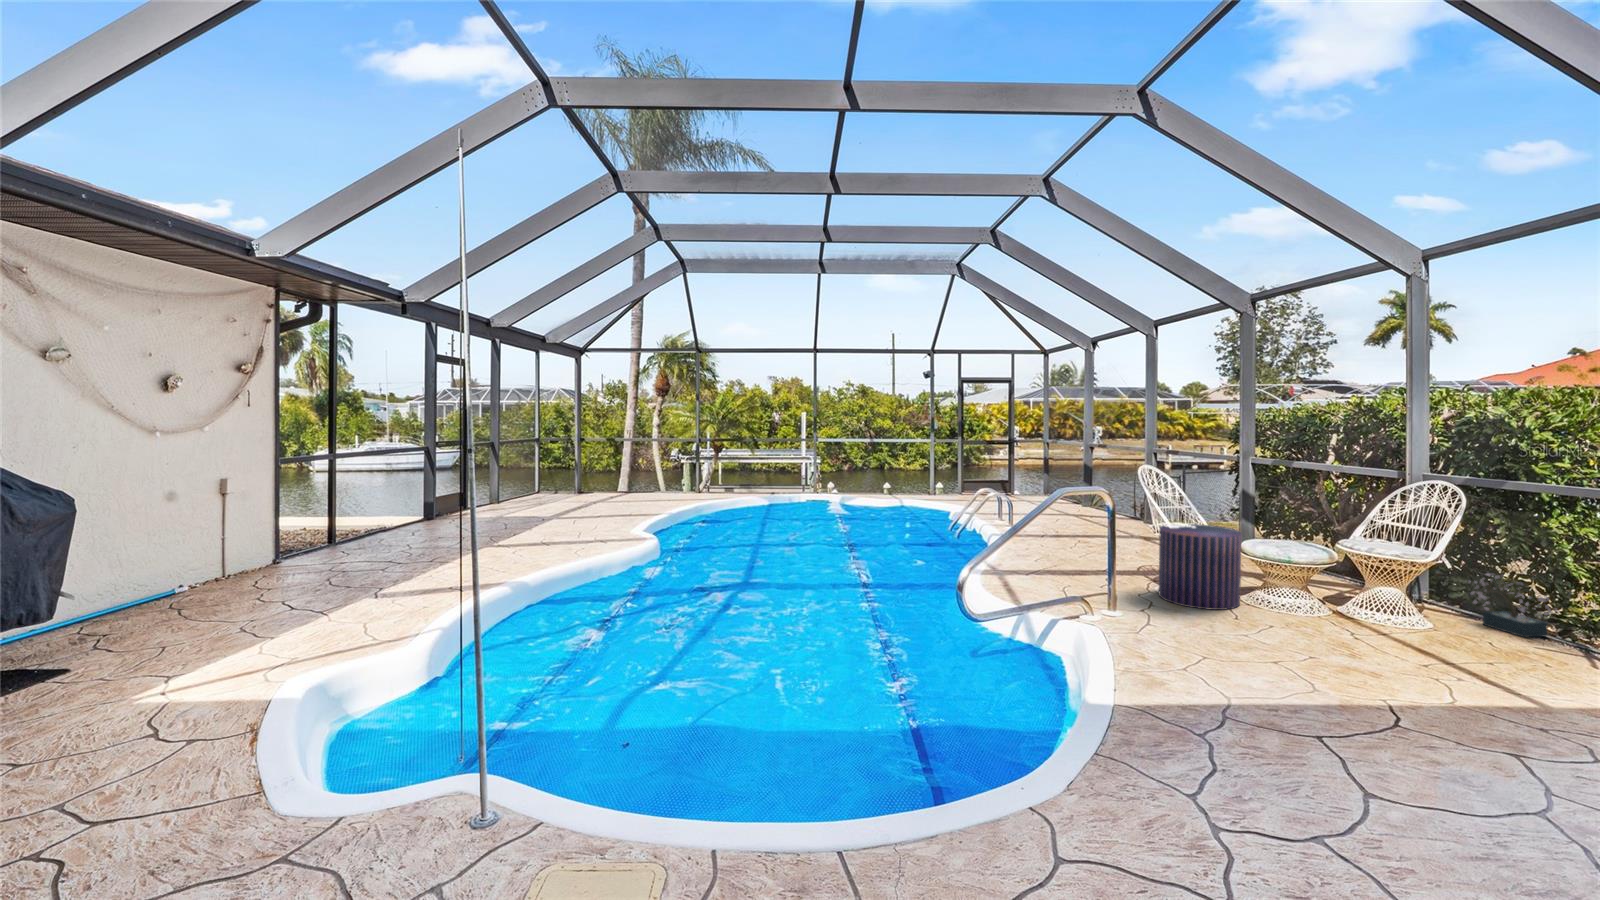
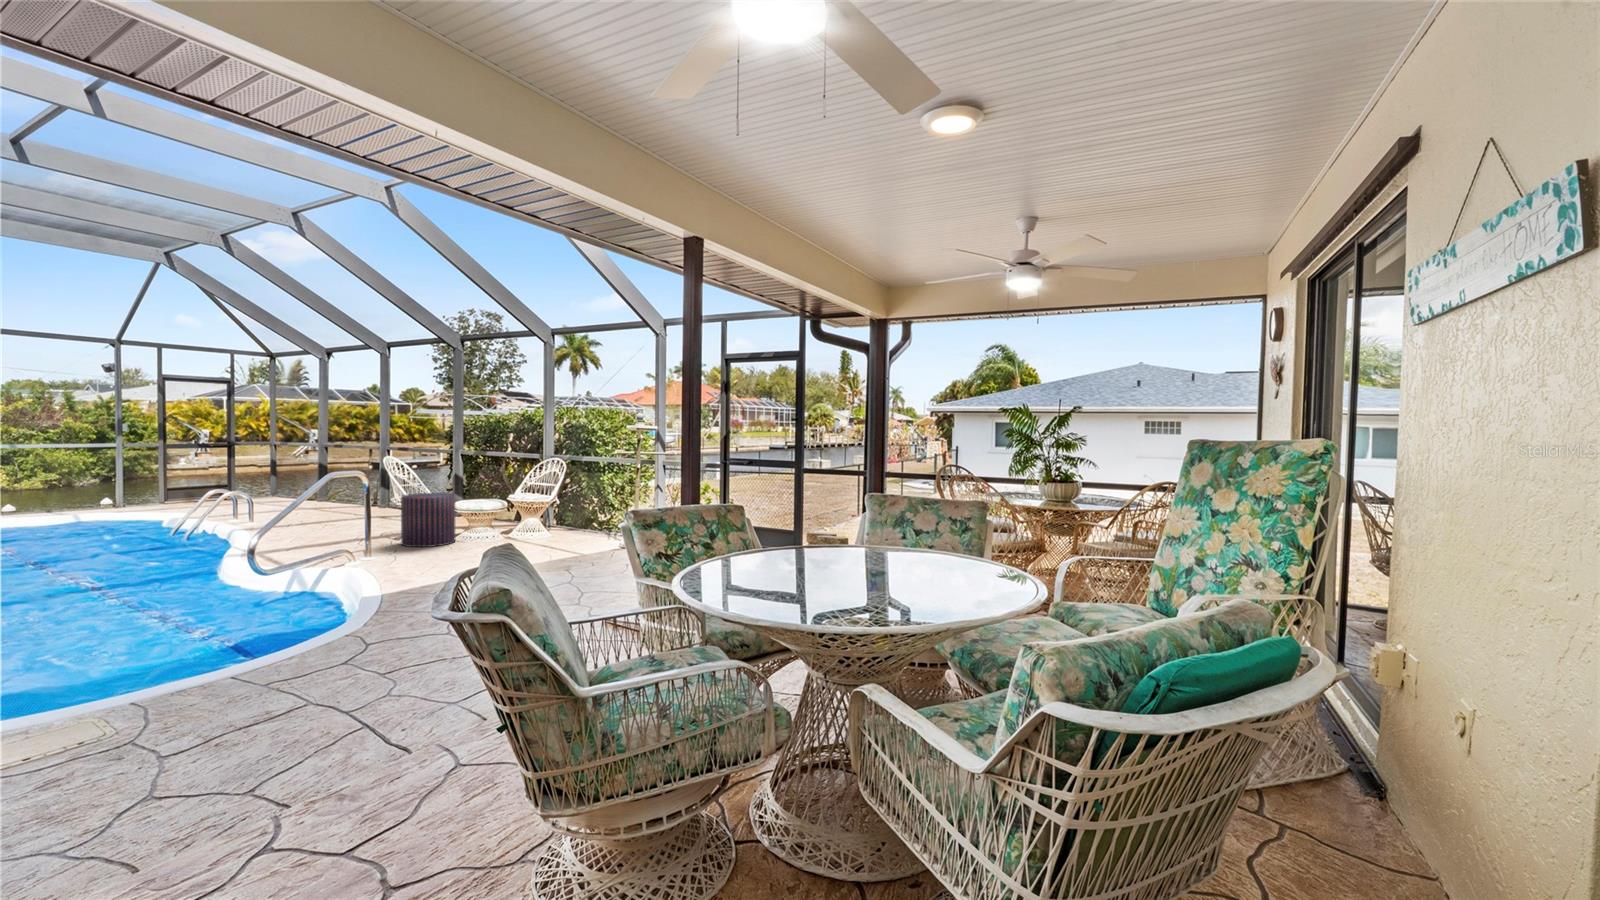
decorative plant: present [1471,574,1558,637] -> none [568,504,602,534]

